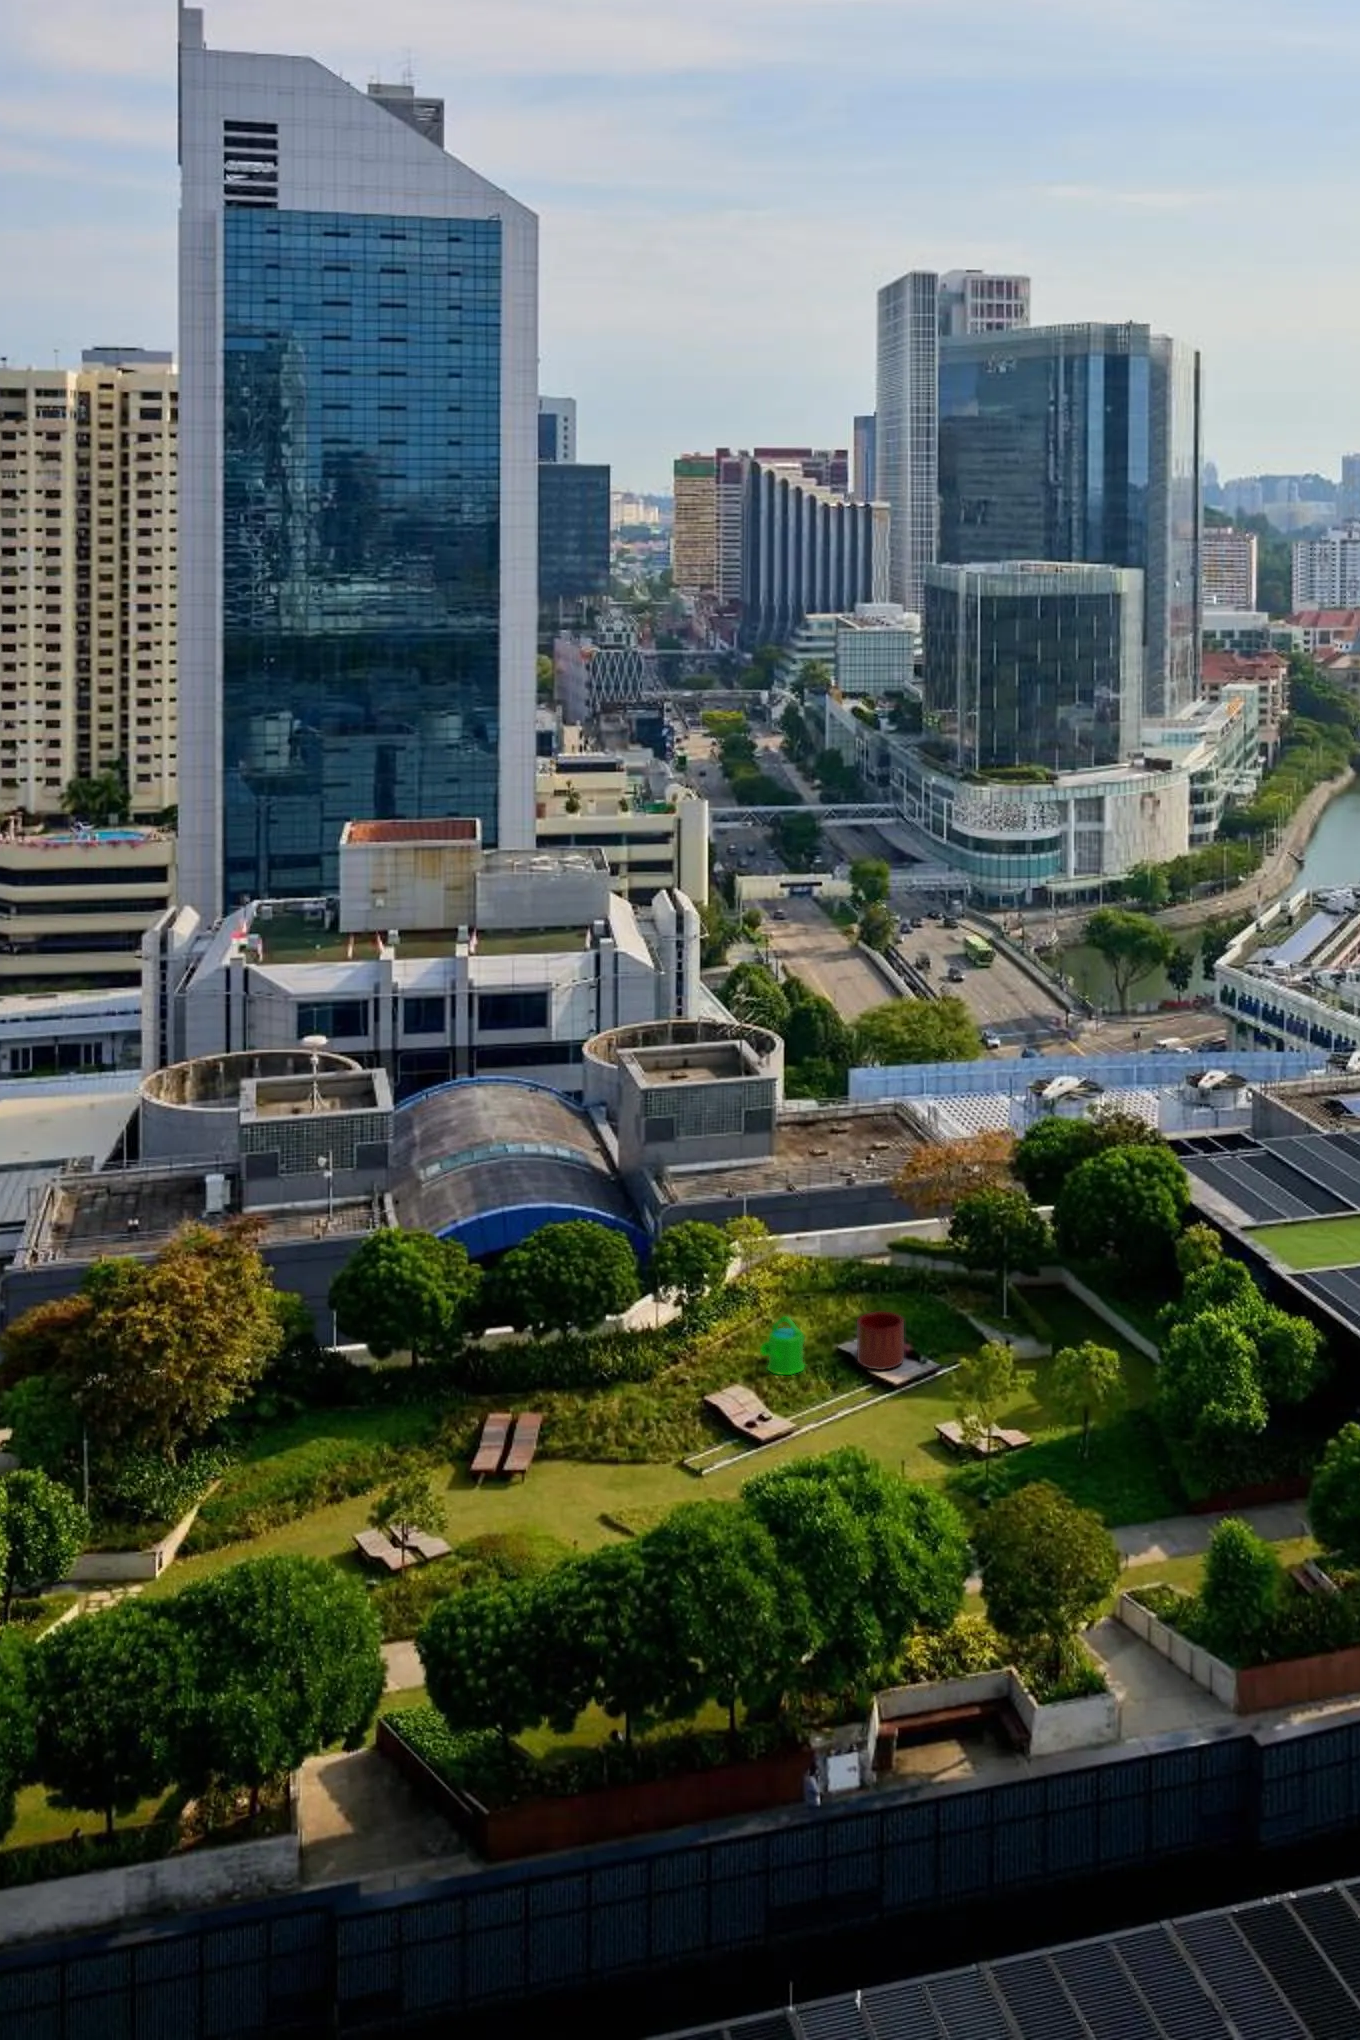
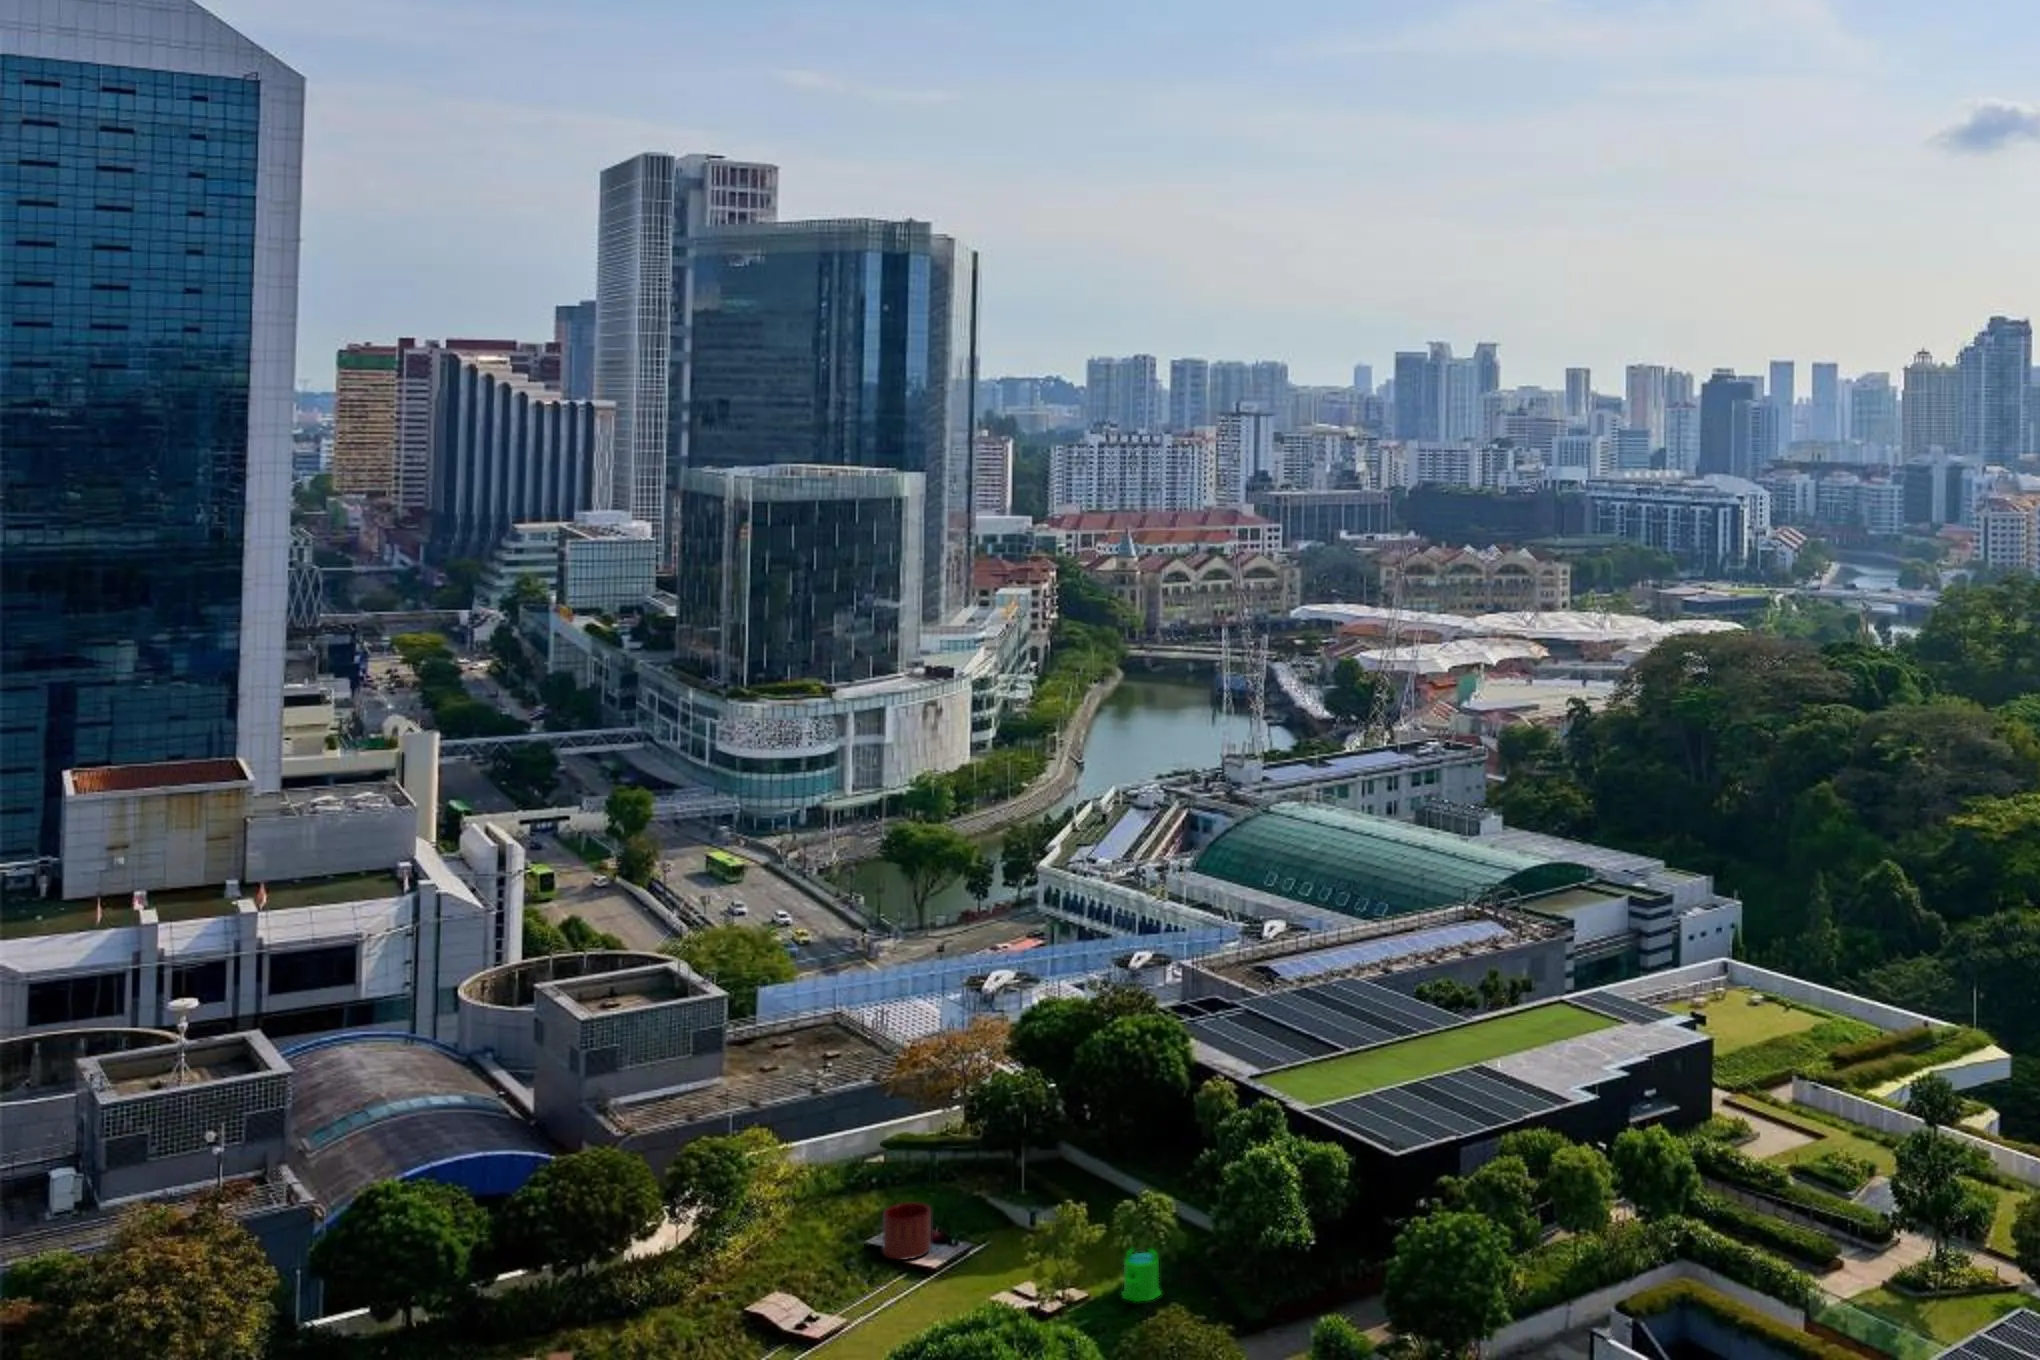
watering can: present [760,1316,805,1375] -> present [1122,1247,1161,1302]

